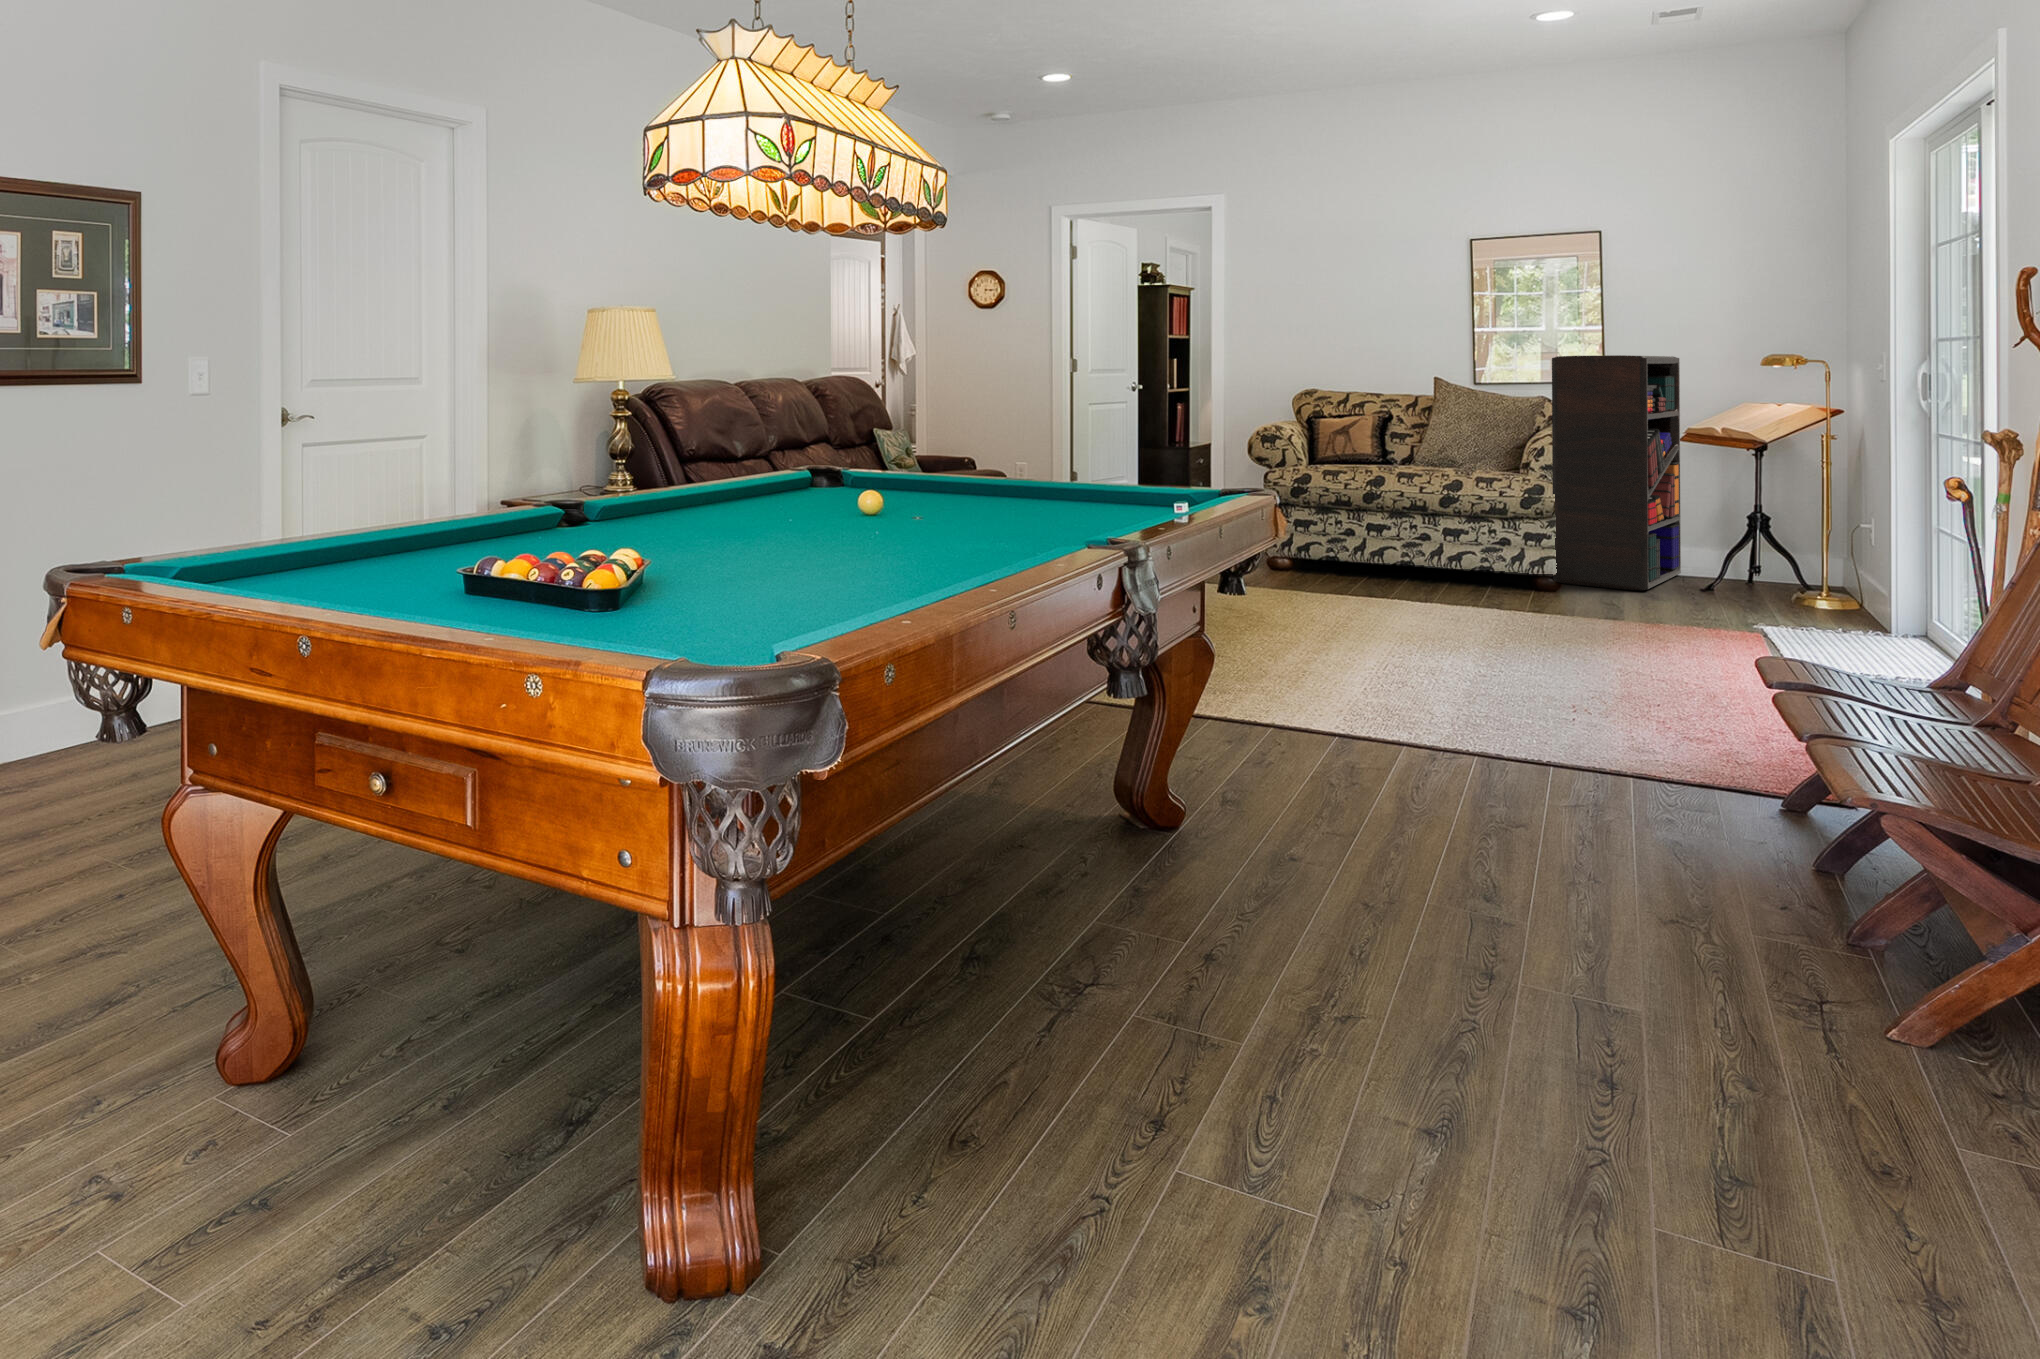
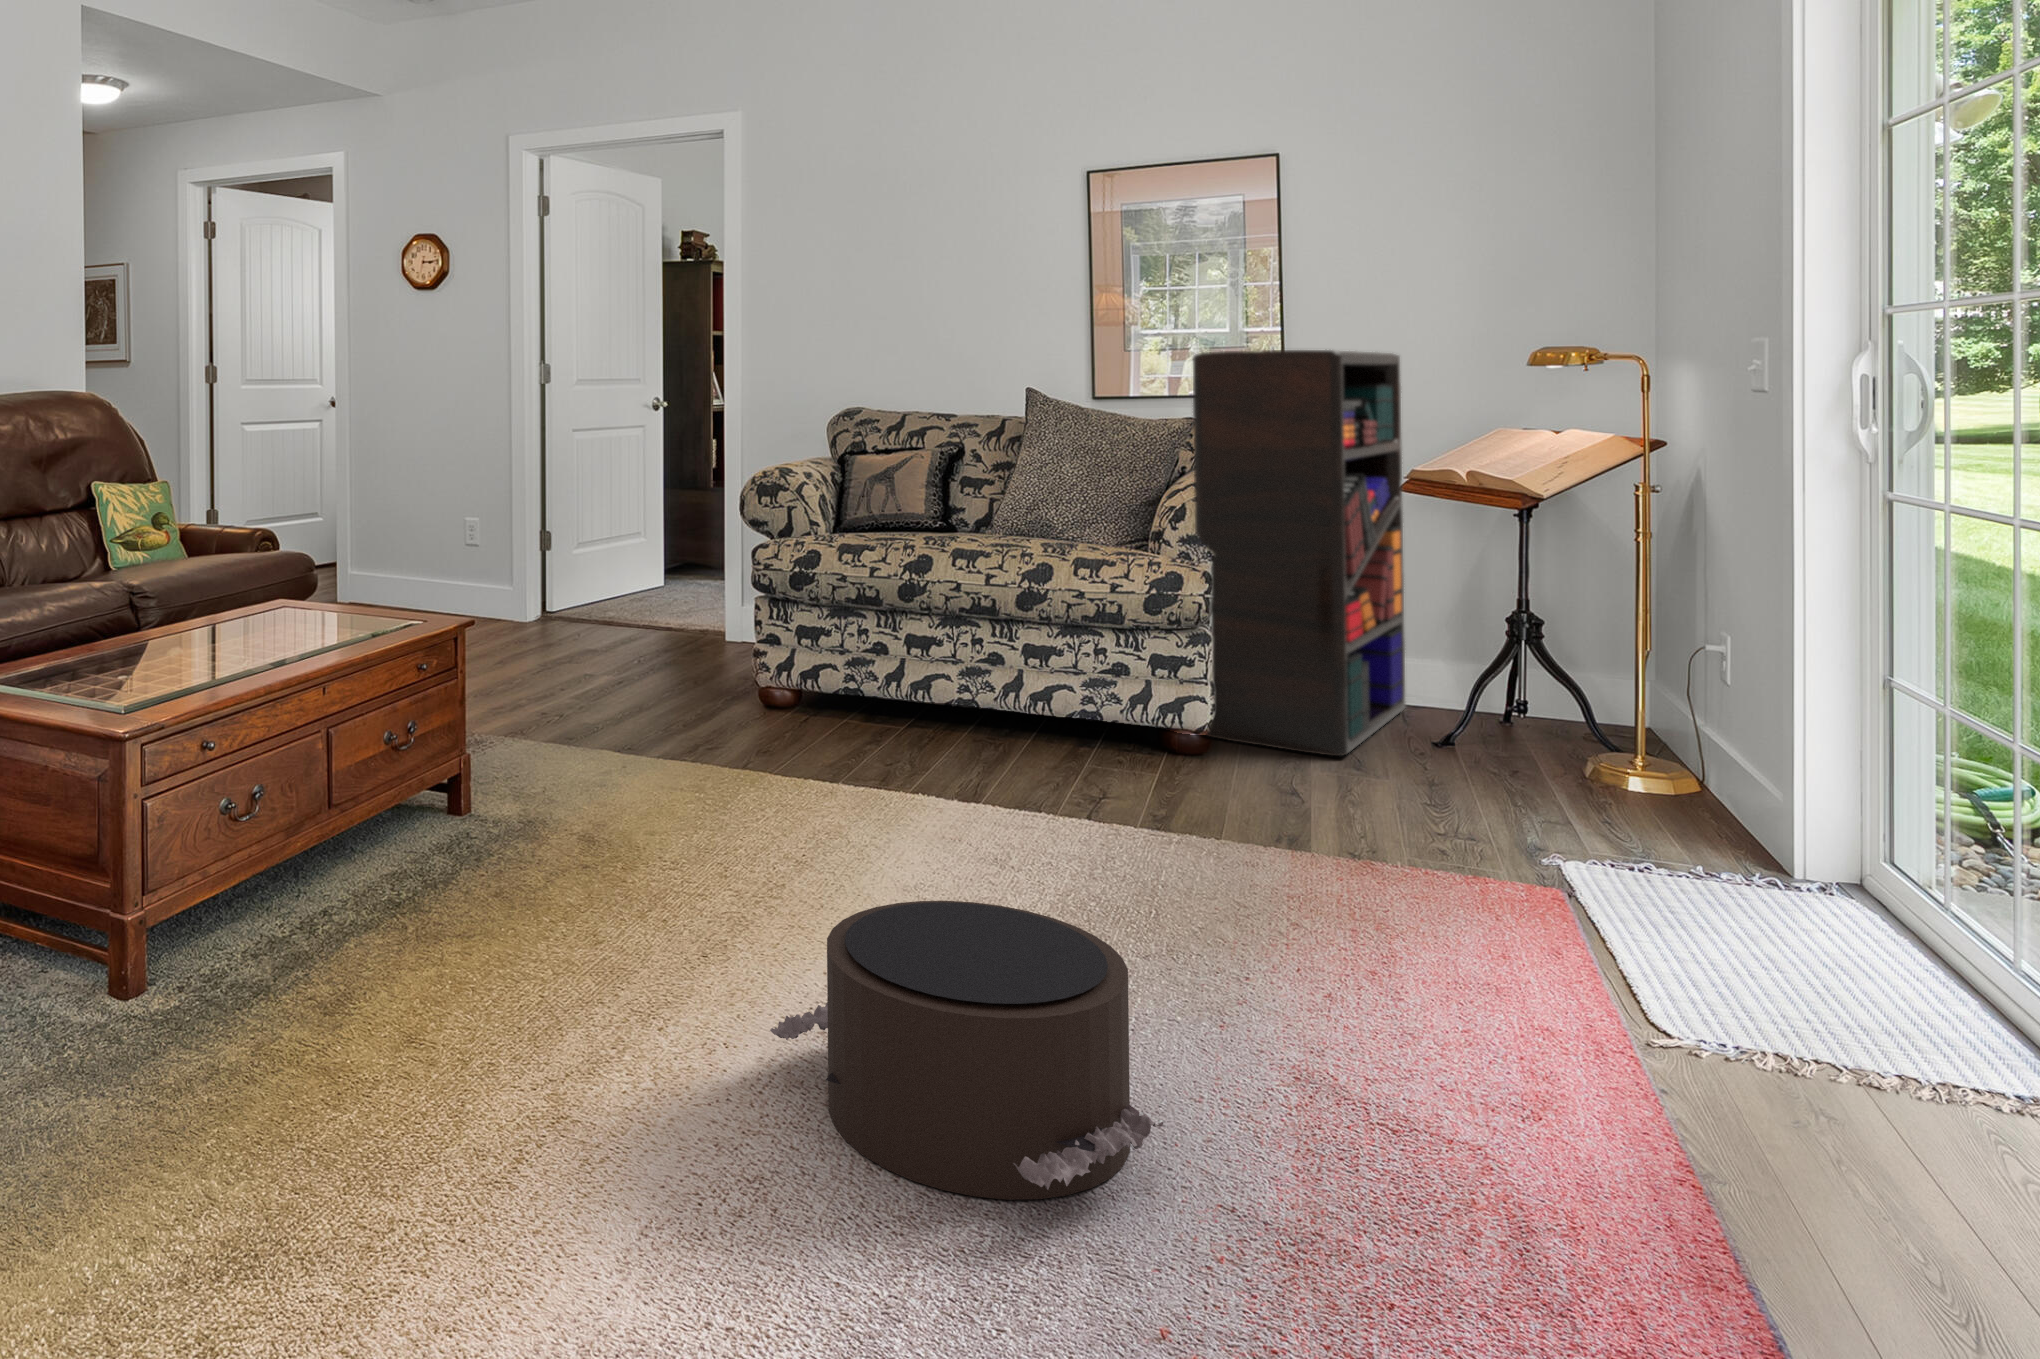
pouf: none [1411,601,1599,693] -> present [770,901,1163,1200]

